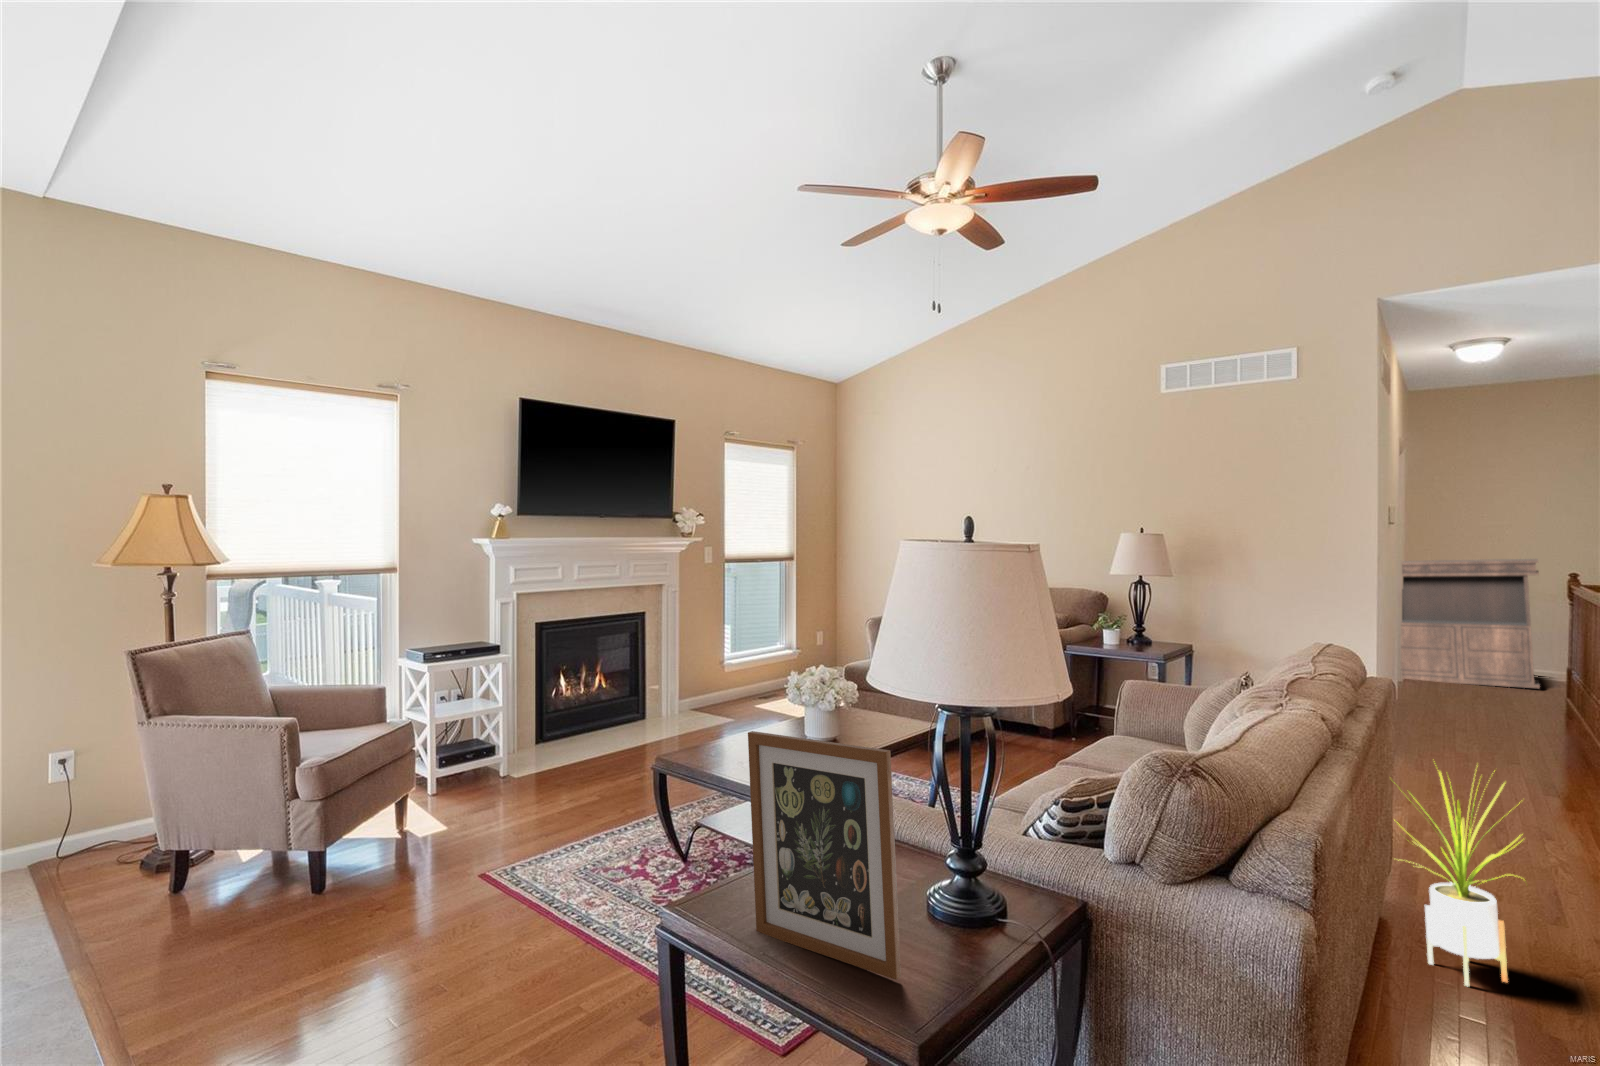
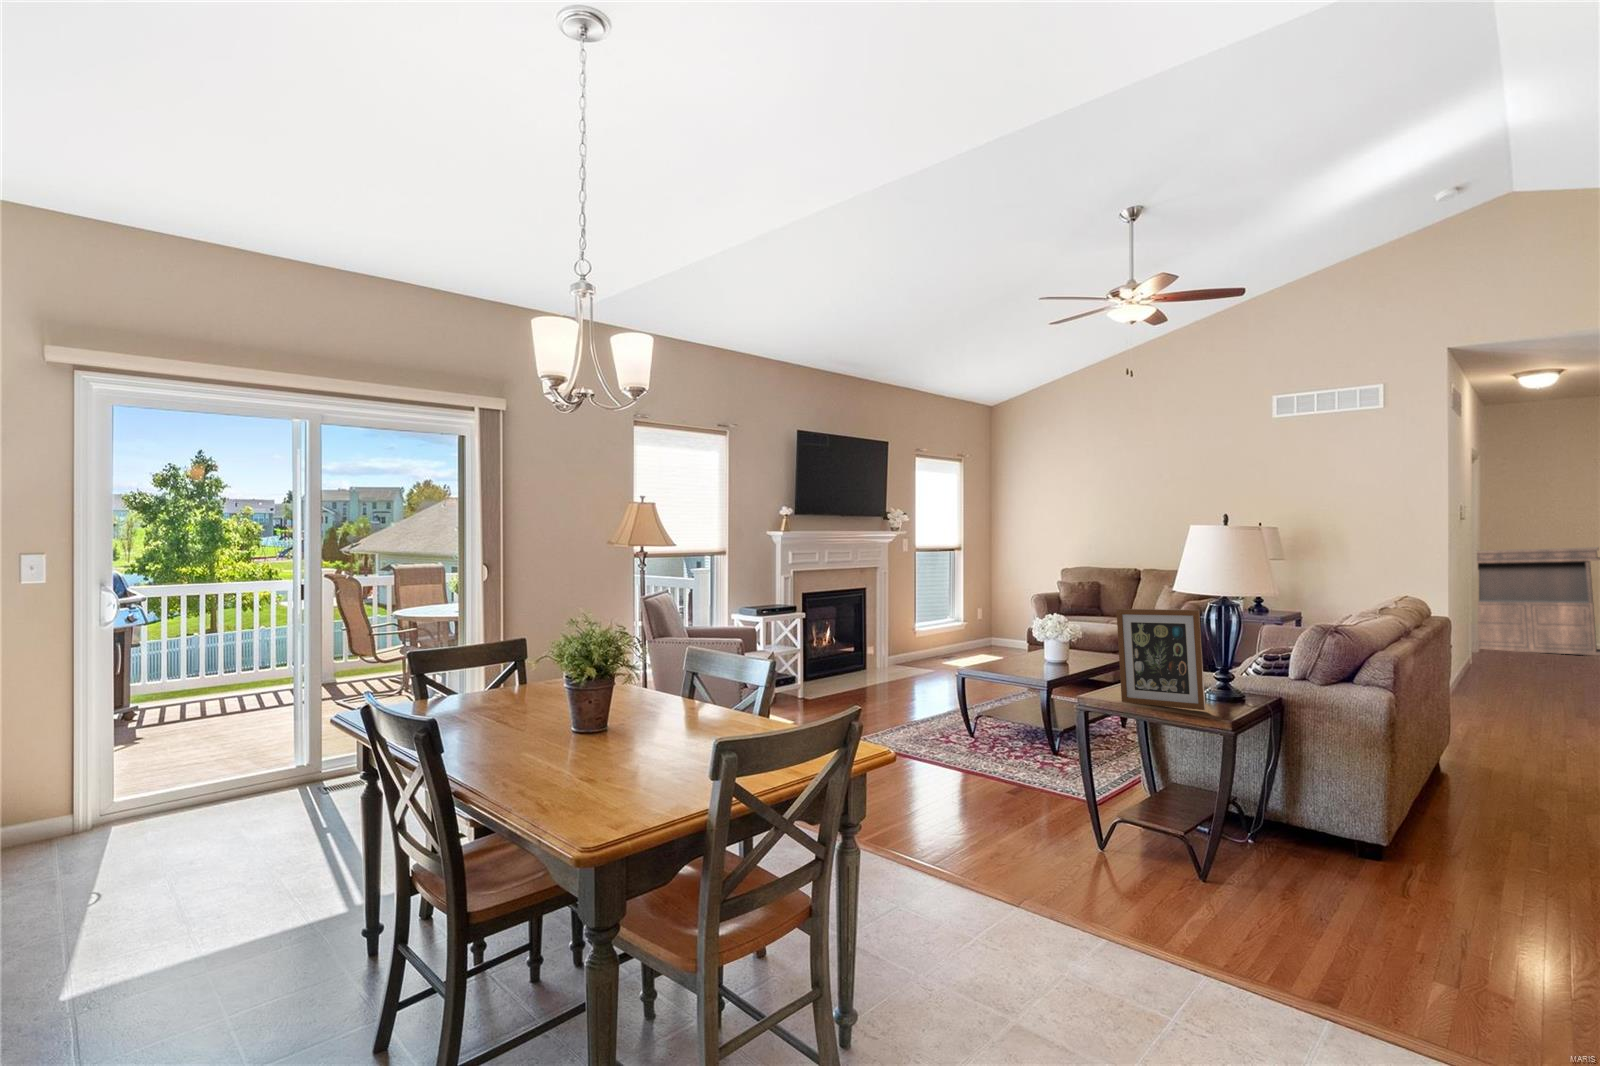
house plant: present [1397,772,1521,987] -> none [1449,659,1538,794]

